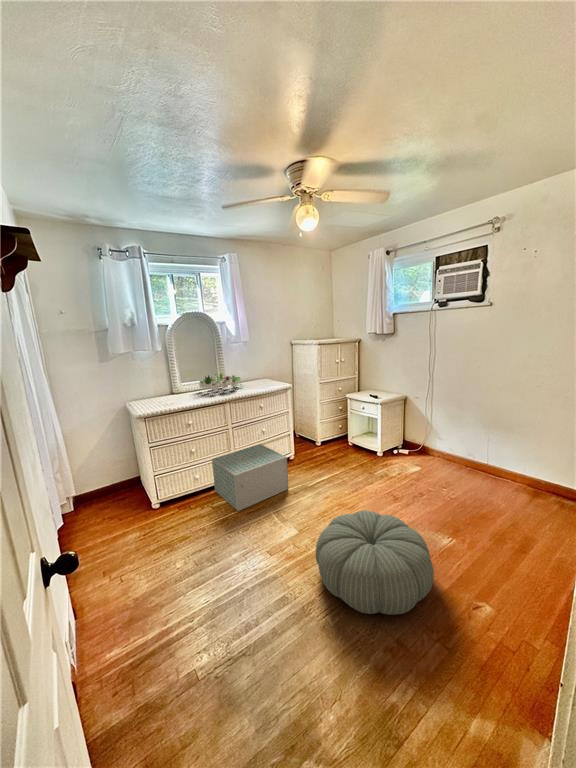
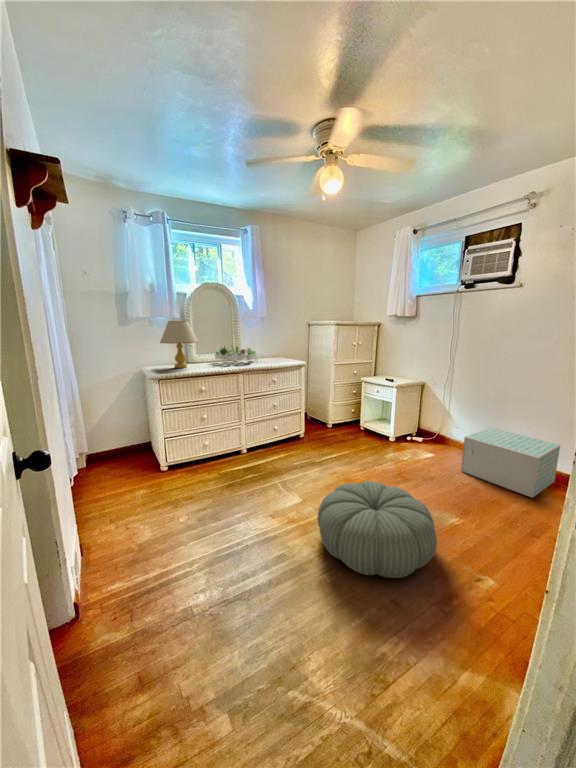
table lamp: none [142,354,182,402] -> present [160,321,198,368]
storage box: present [212,444,289,511] -> present [461,428,560,497]

